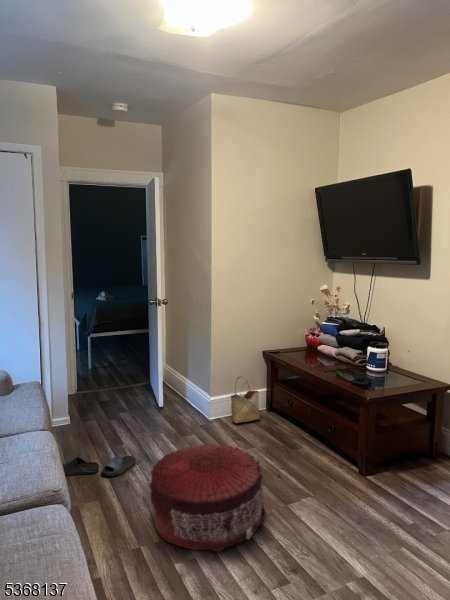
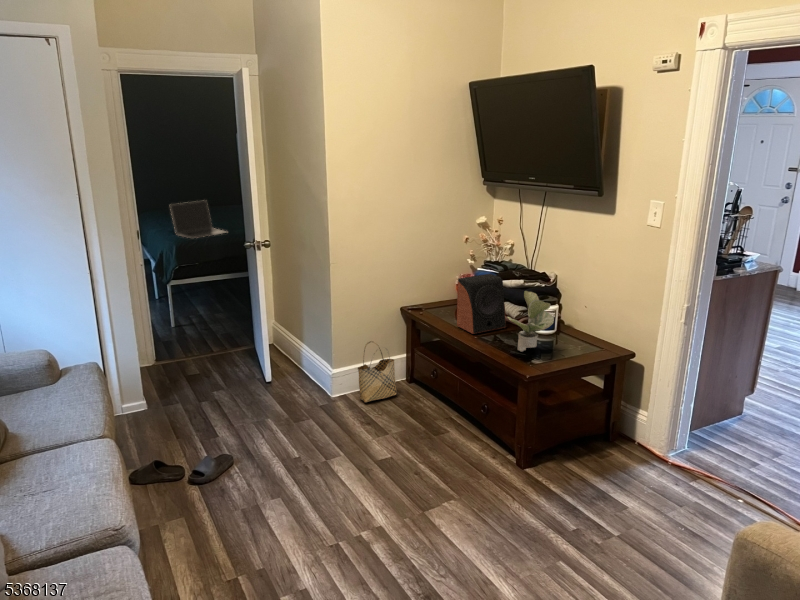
laptop: none [95,279,135,304] -> present [170,201,225,238]
speaker: none [308,325,346,369] -> present [457,274,506,334]
potted plant: none [348,335,386,382] -> present [507,291,554,351]
pouf: present [149,444,267,552] -> none [247,441,397,578]

